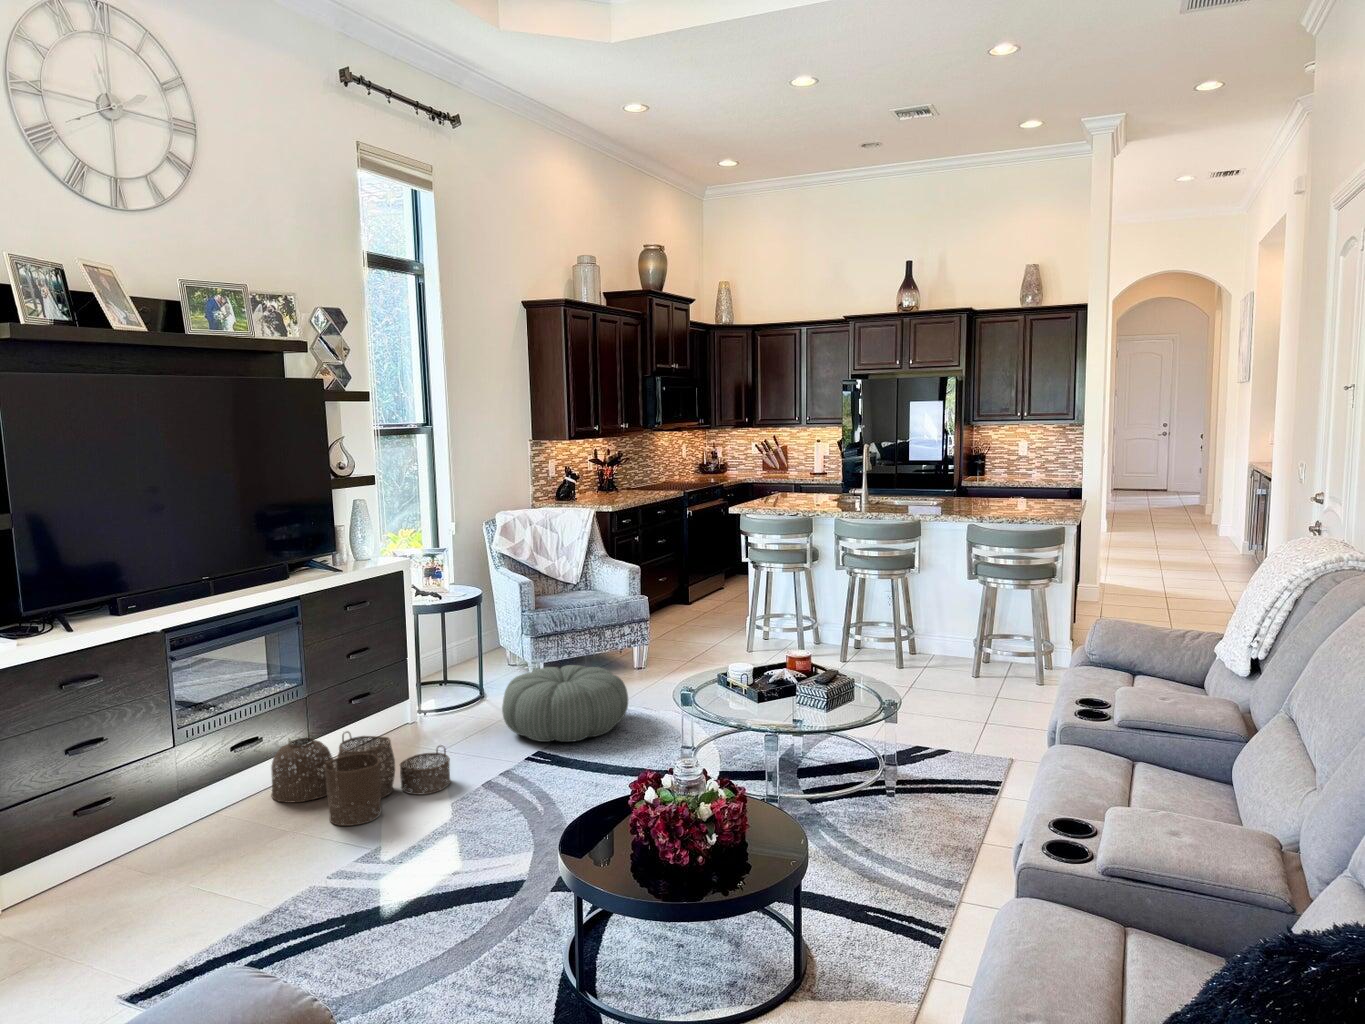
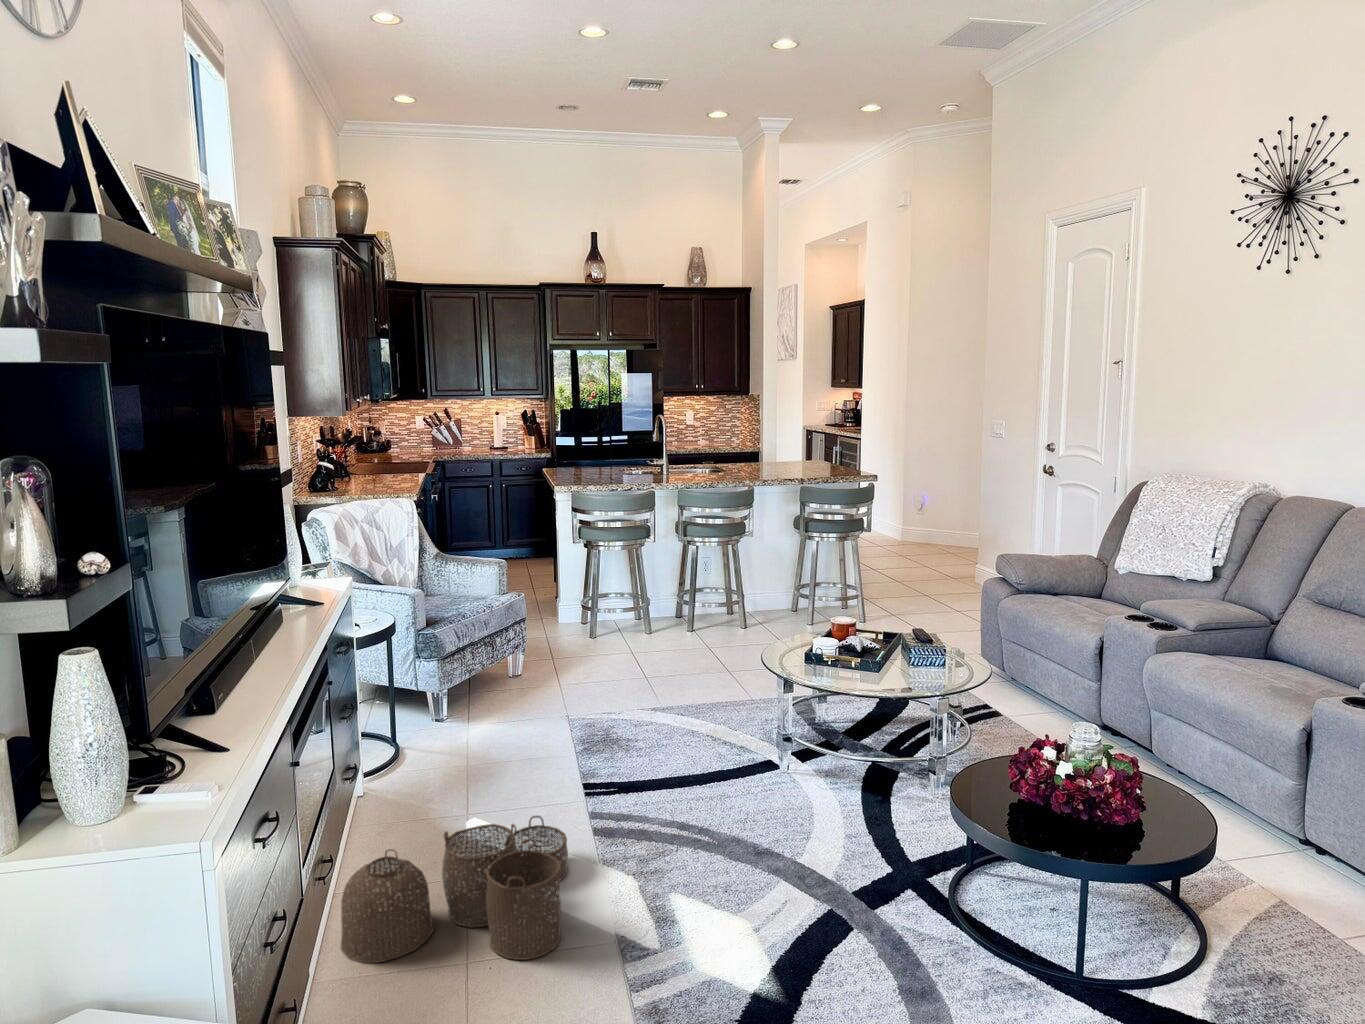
pouf: present [502,665,628,742] -> none [485,681,636,781]

